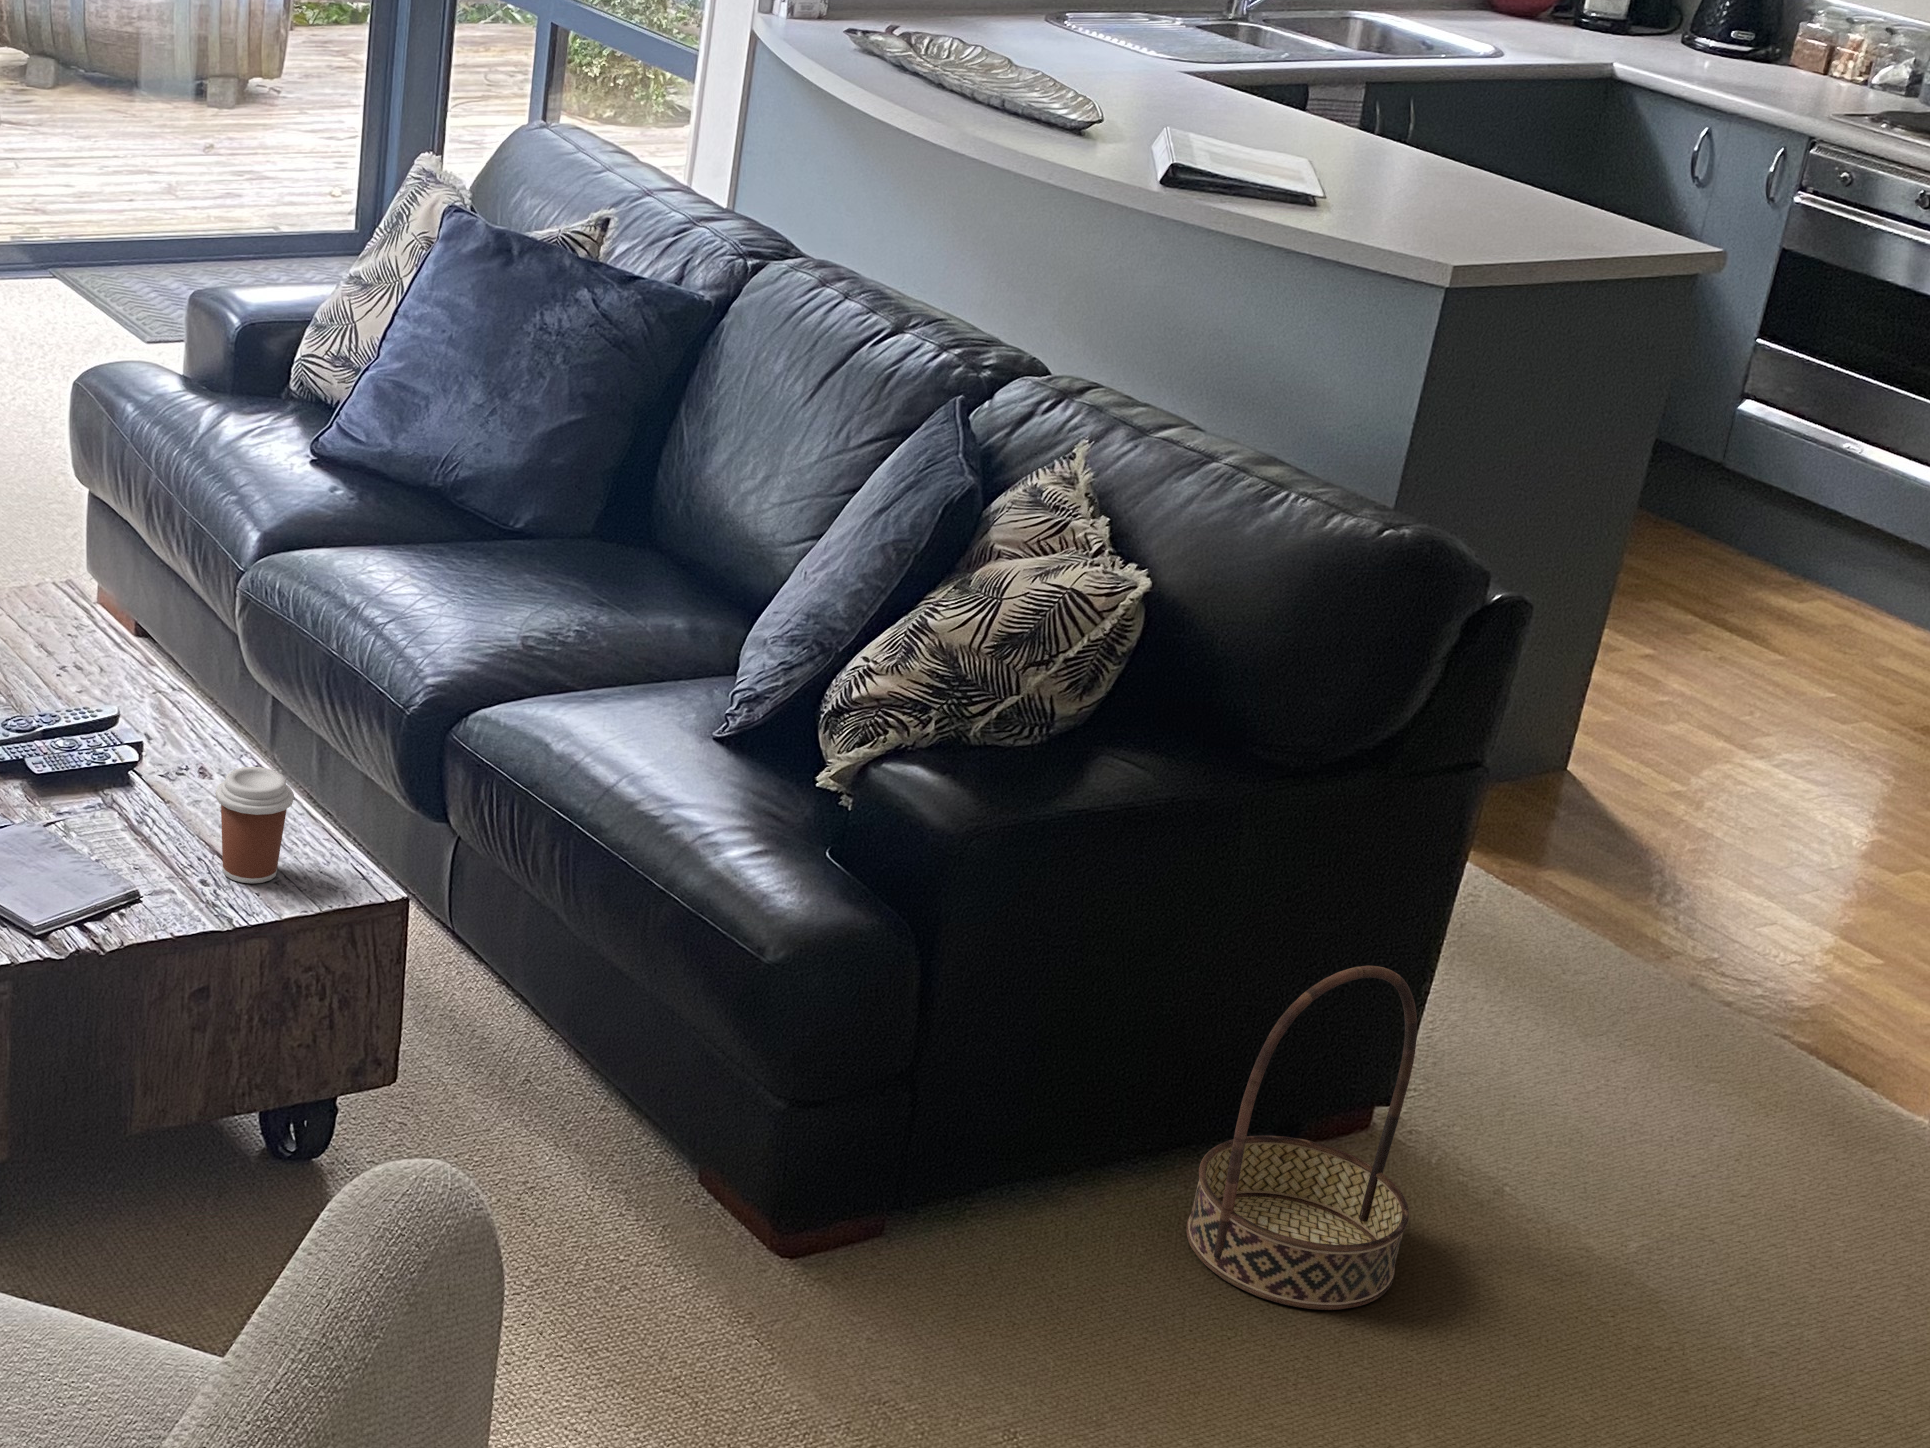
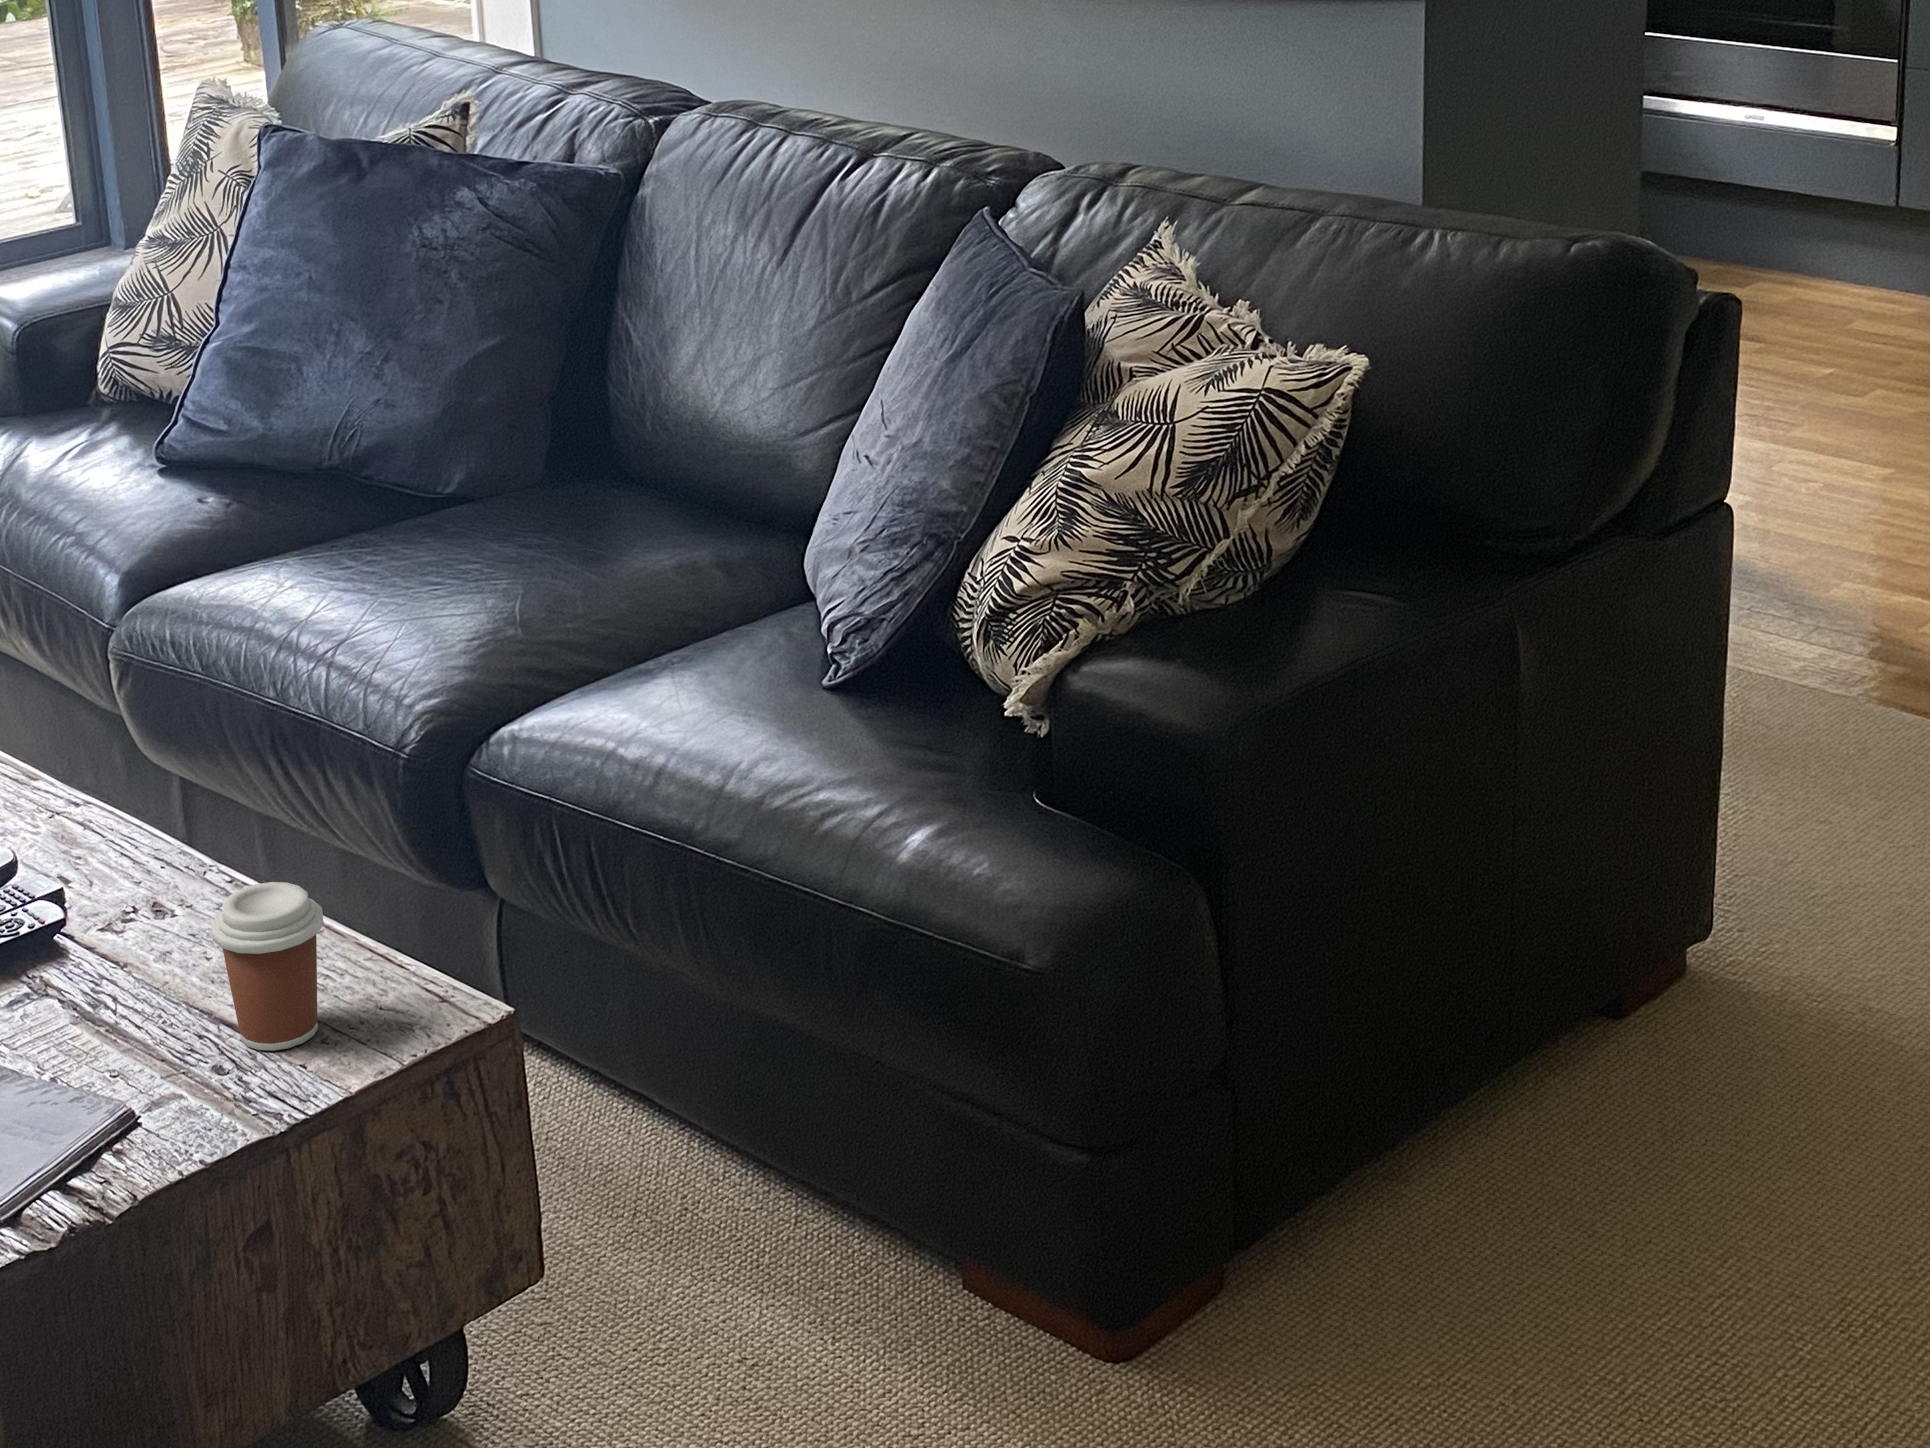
basket: present [1186,966,1417,1310] -> none [1552,773,1823,1227]

